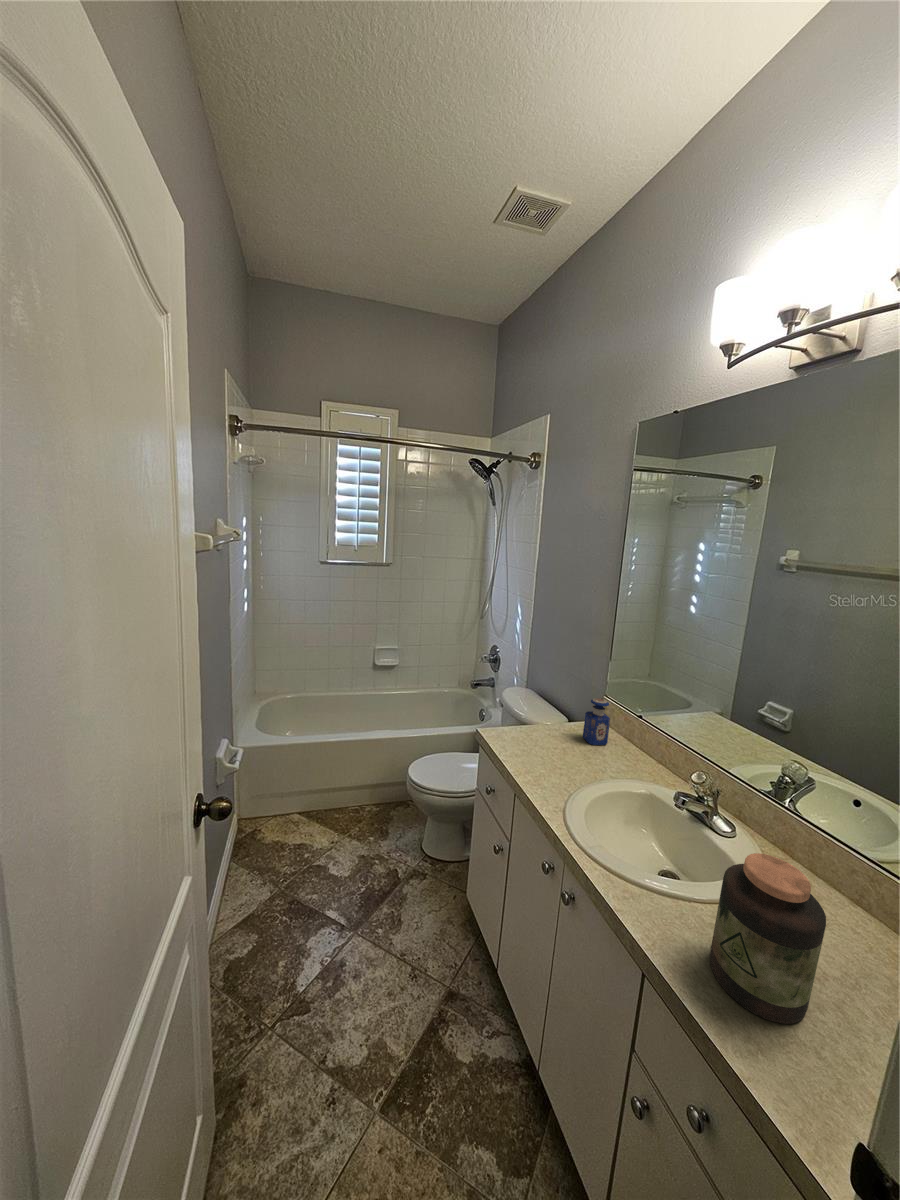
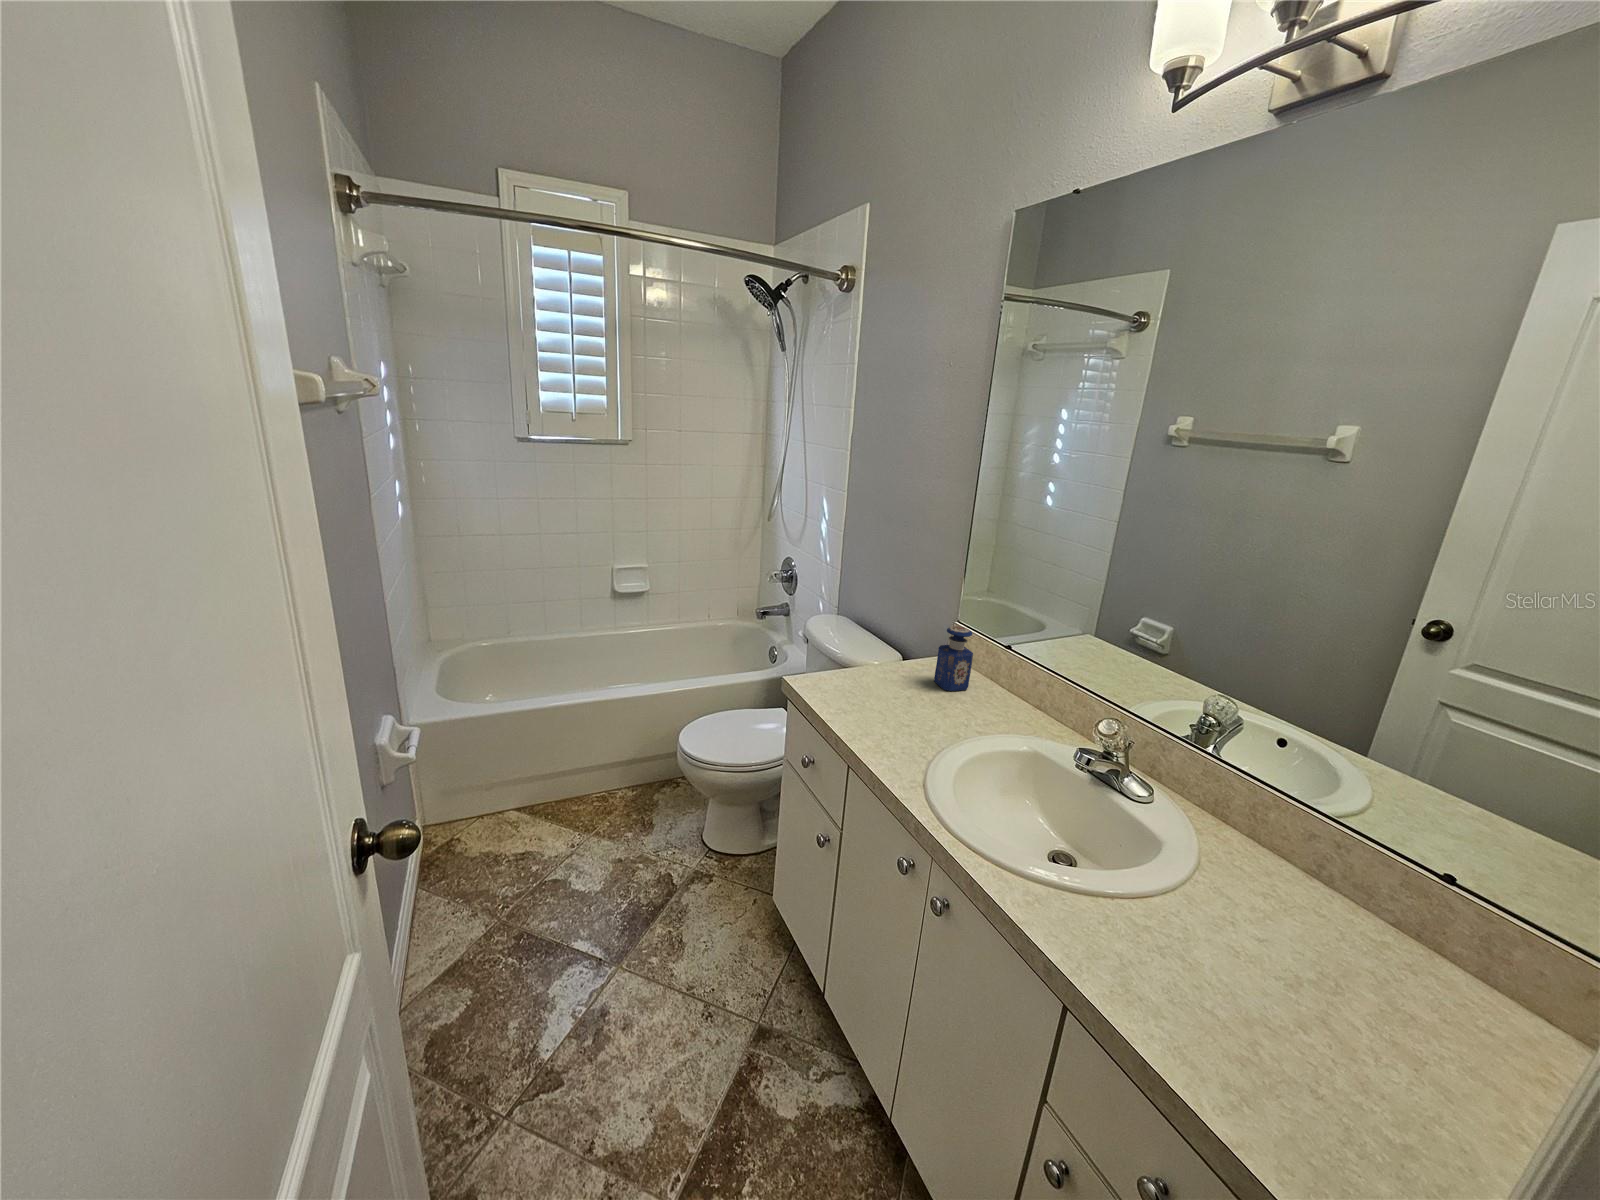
jar: present [710,853,826,1024] -> none [1161,832,1344,1057]

